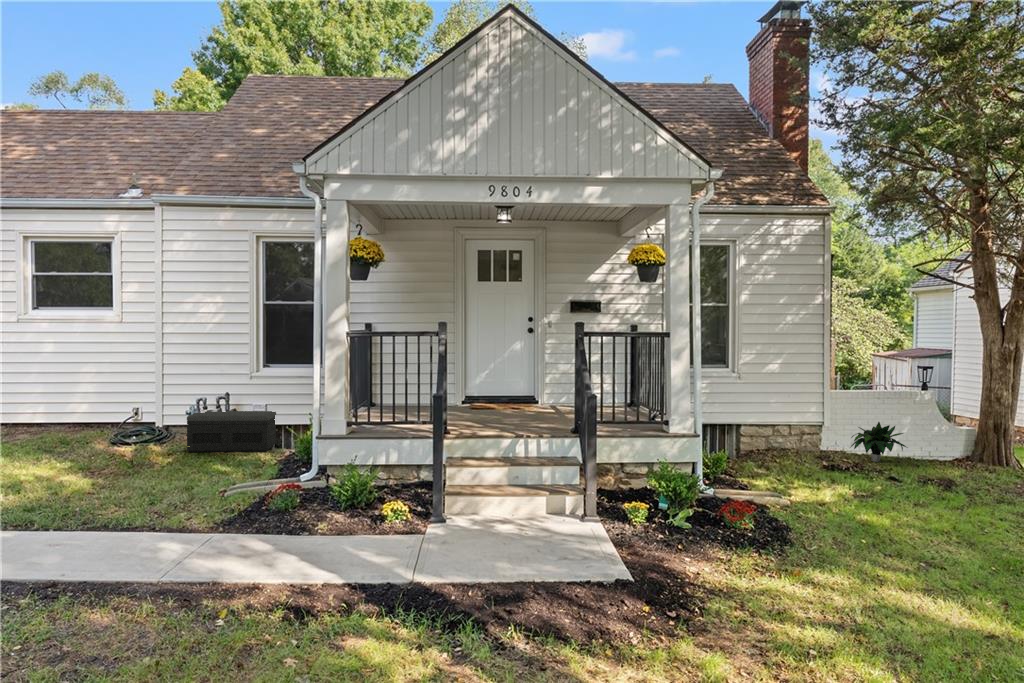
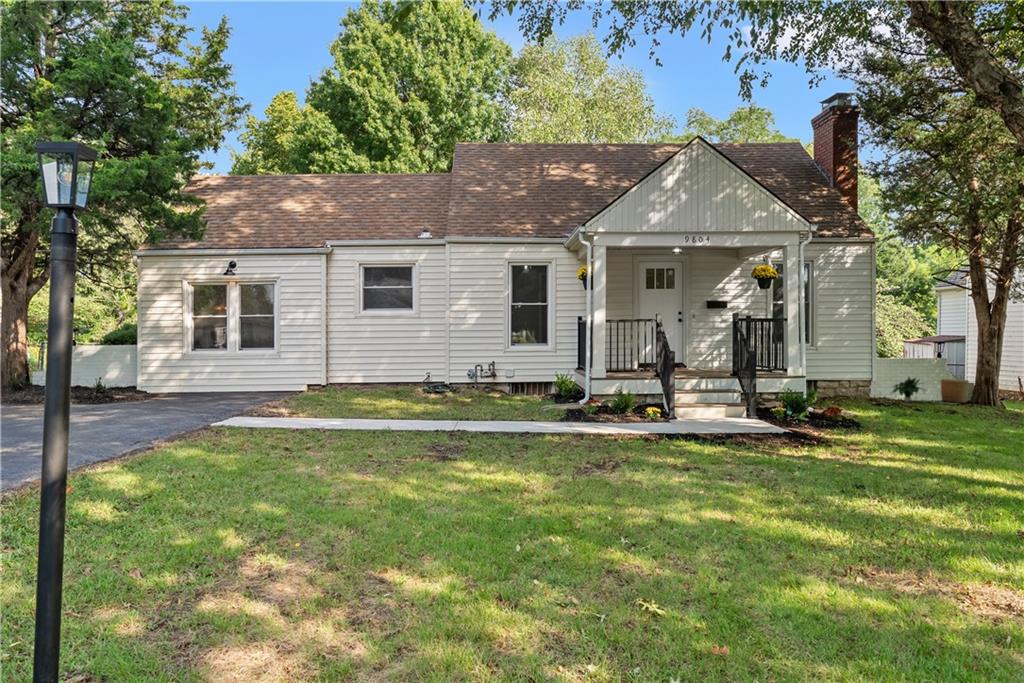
storage bench: present [187,411,276,452] -> none [470,375,520,400]
woven basket: none [927,425,972,465] -> present [941,379,969,403]

